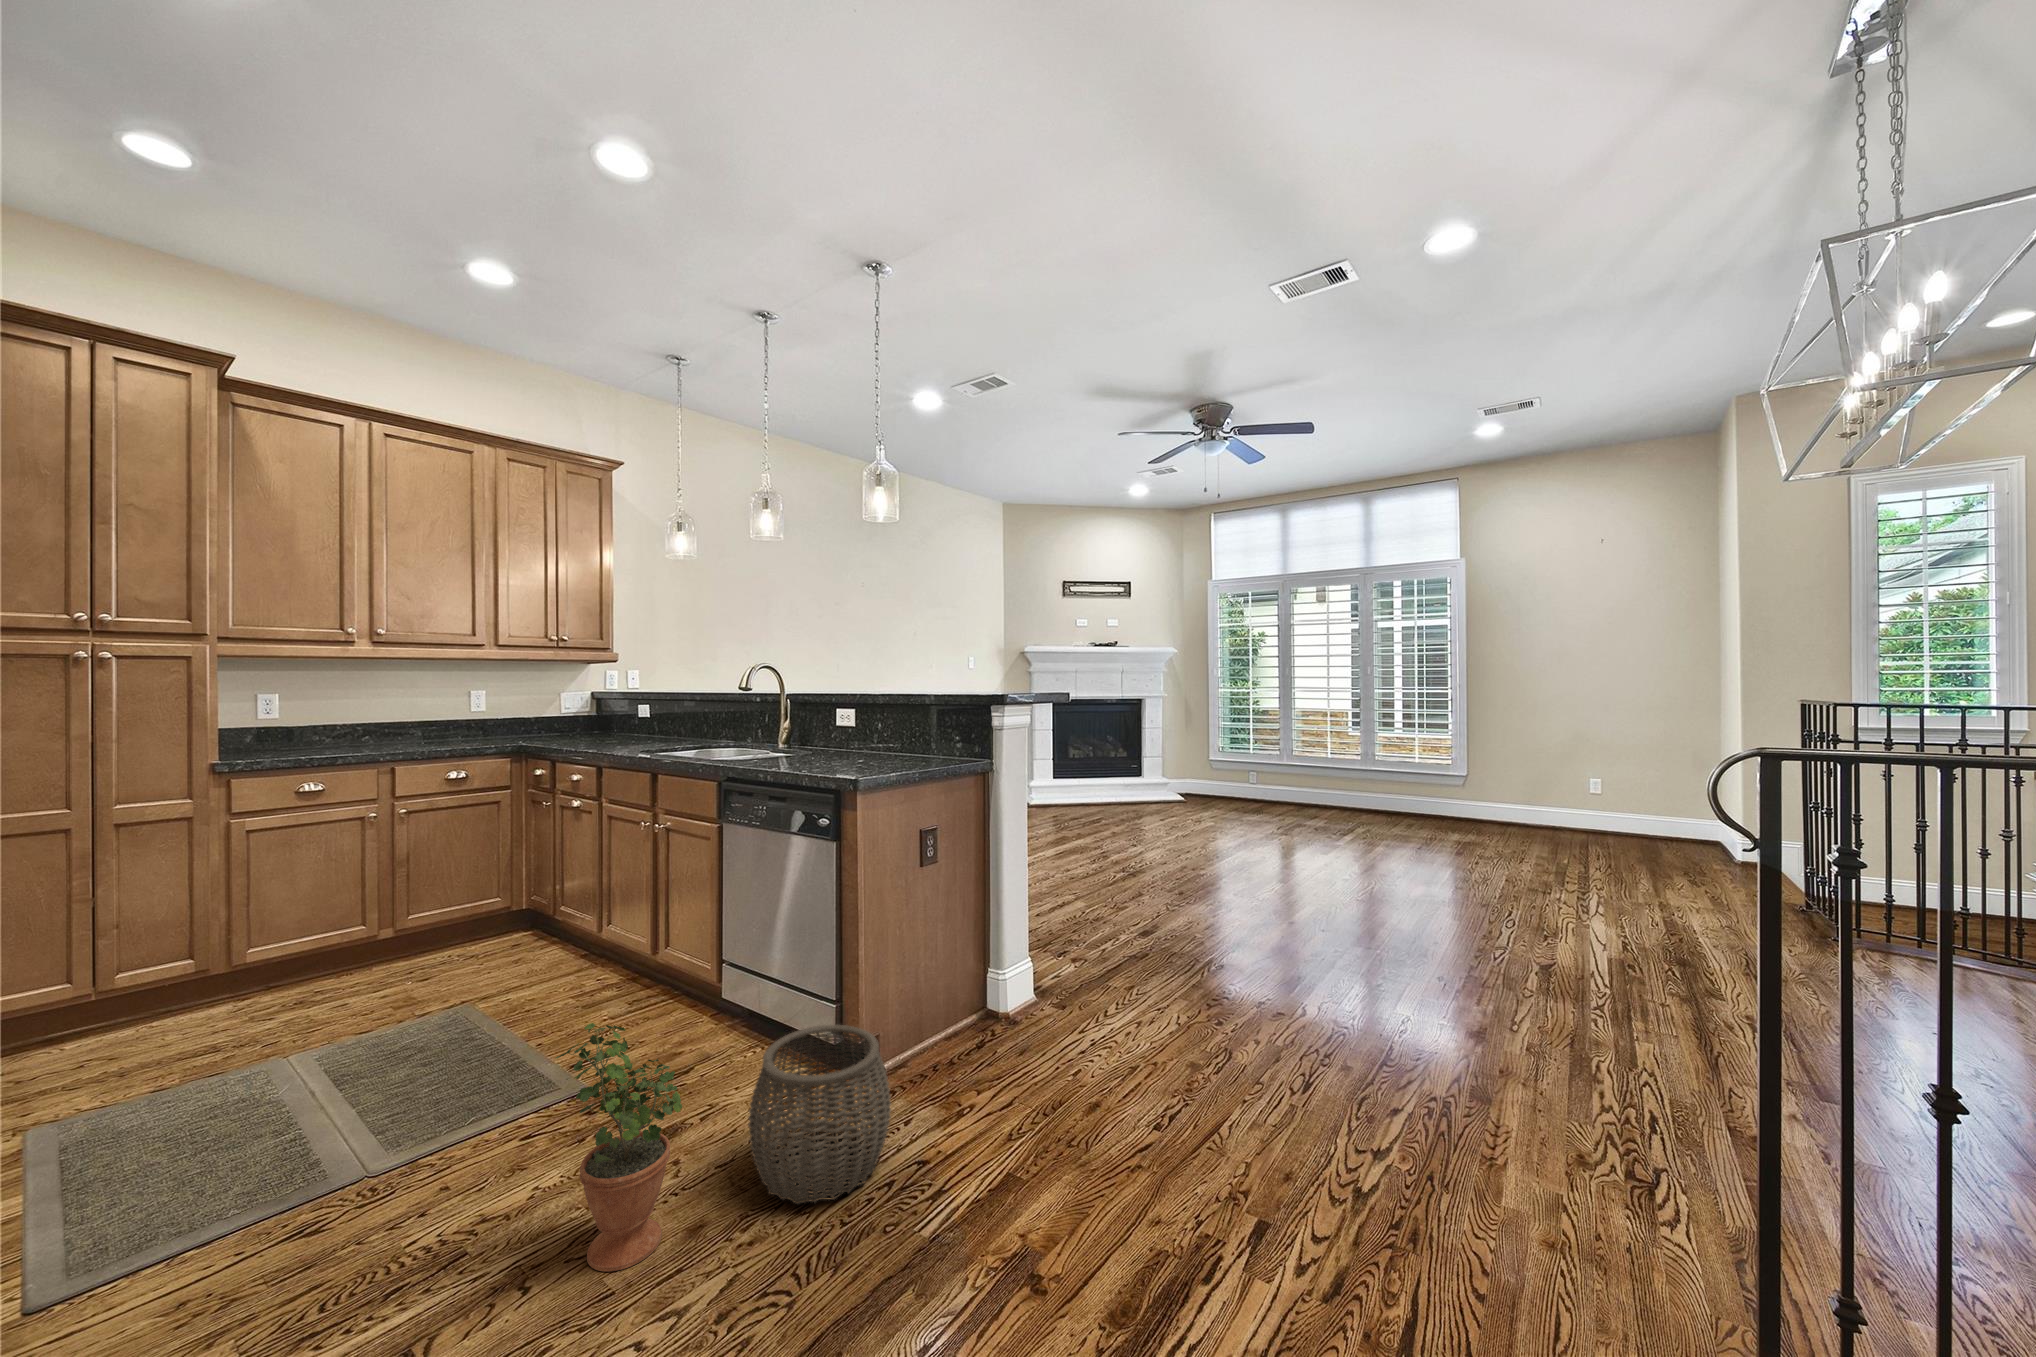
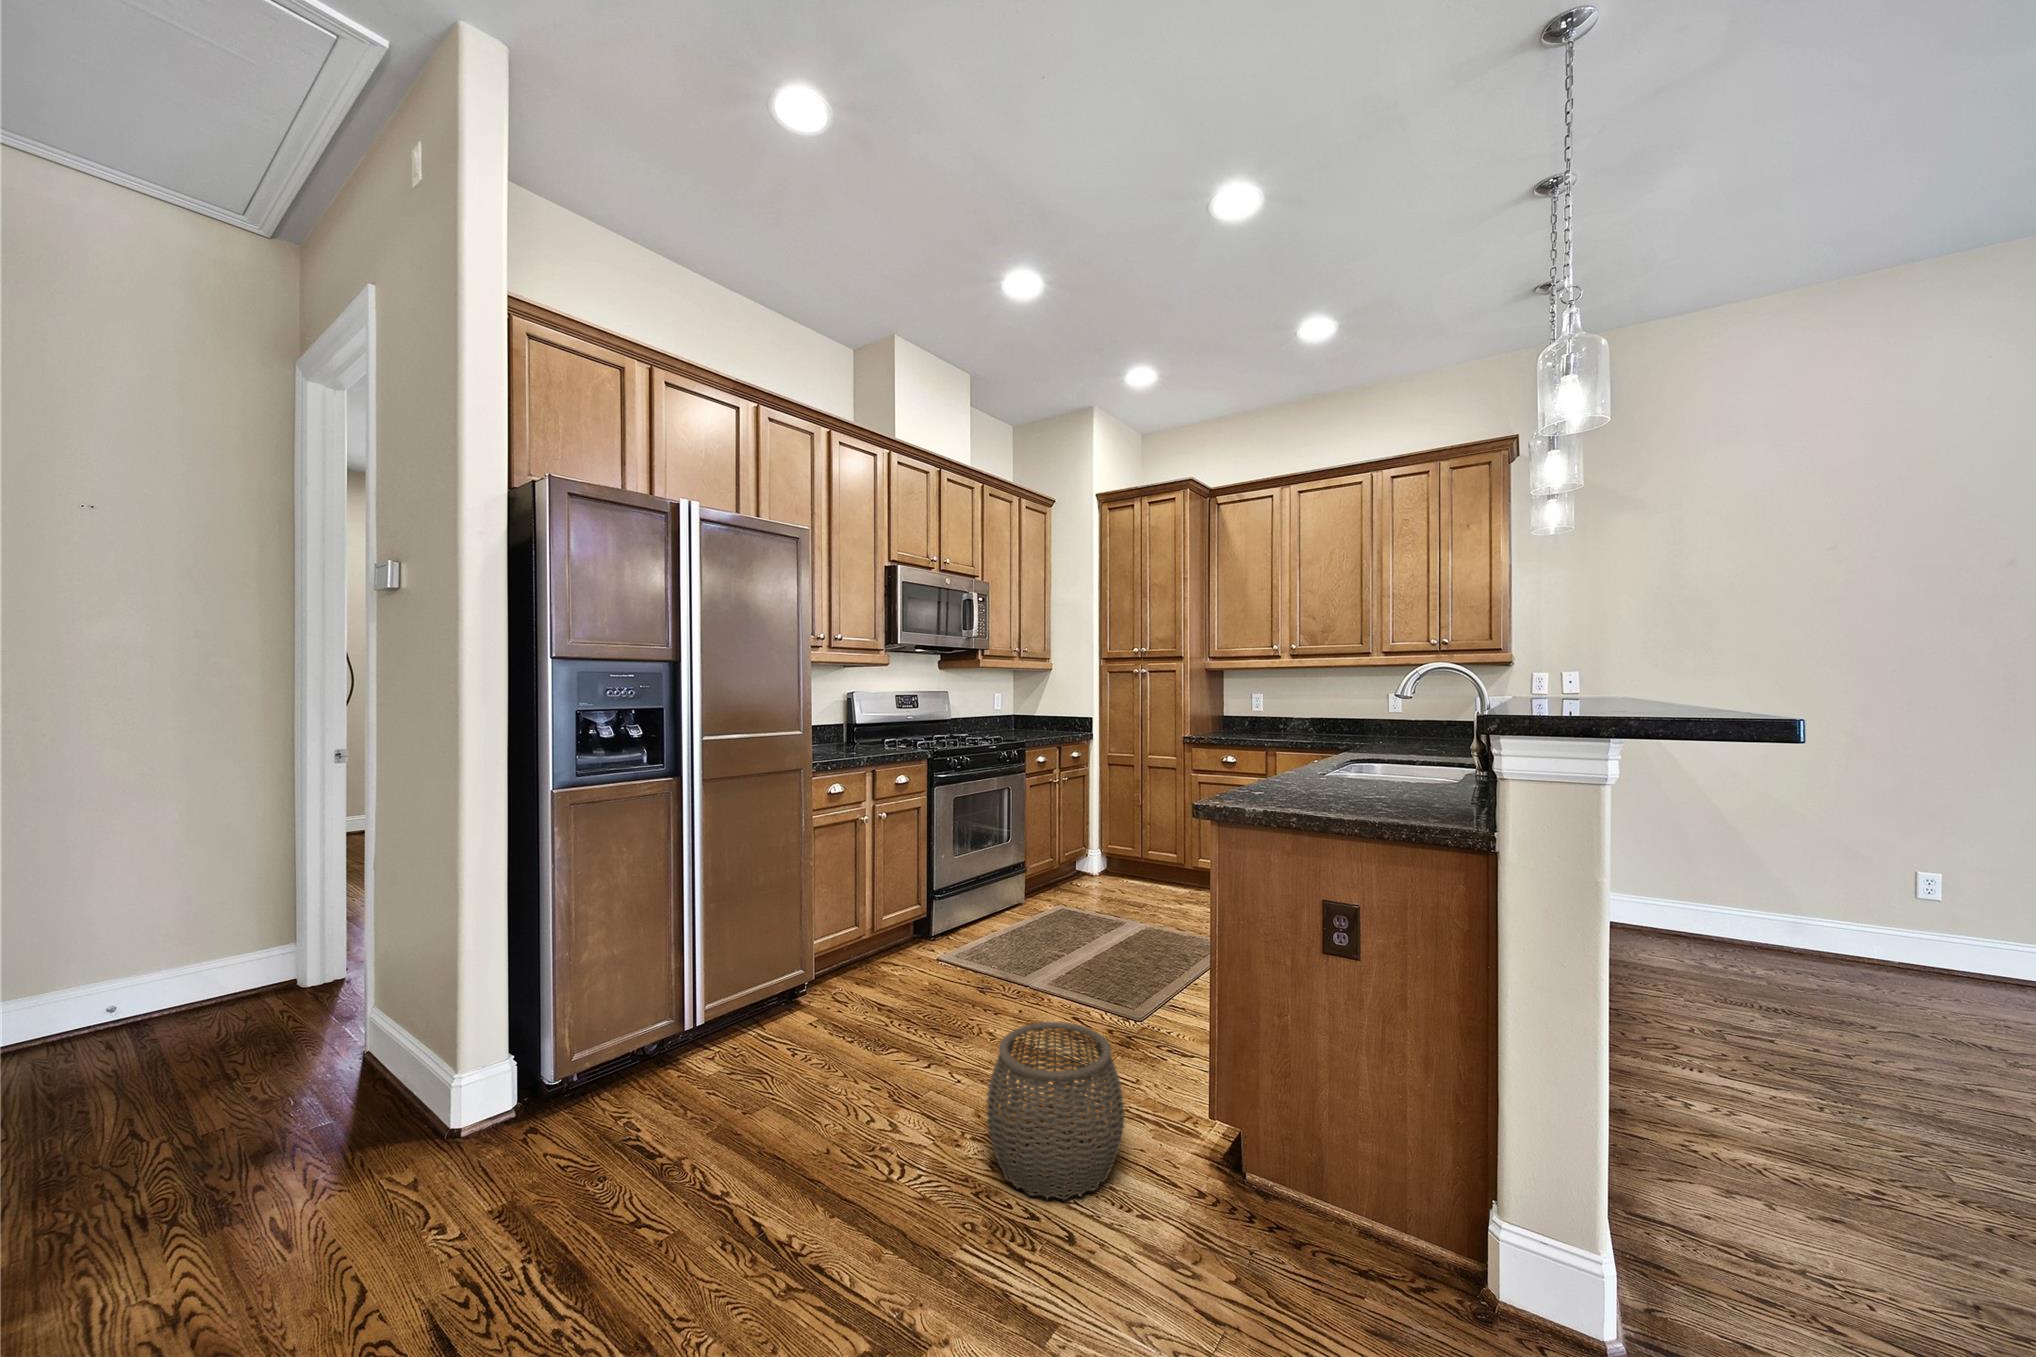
potted plant: present [556,1023,682,1272] -> none [921,917,990,1104]

